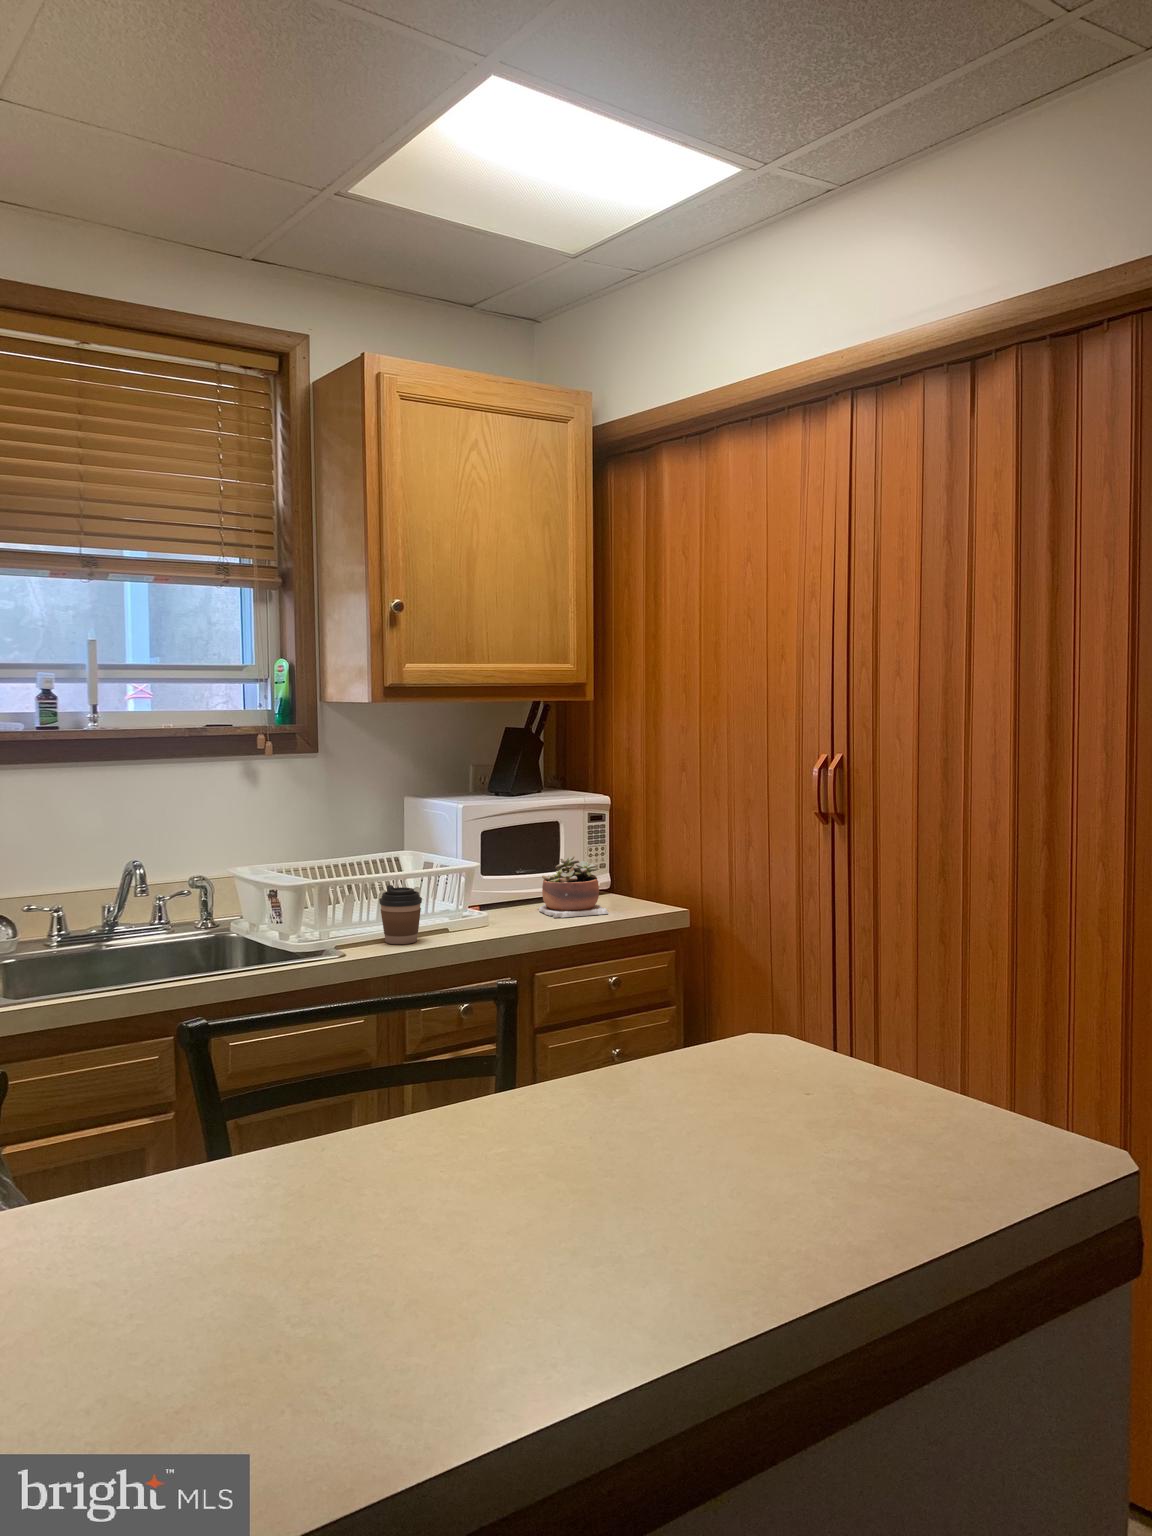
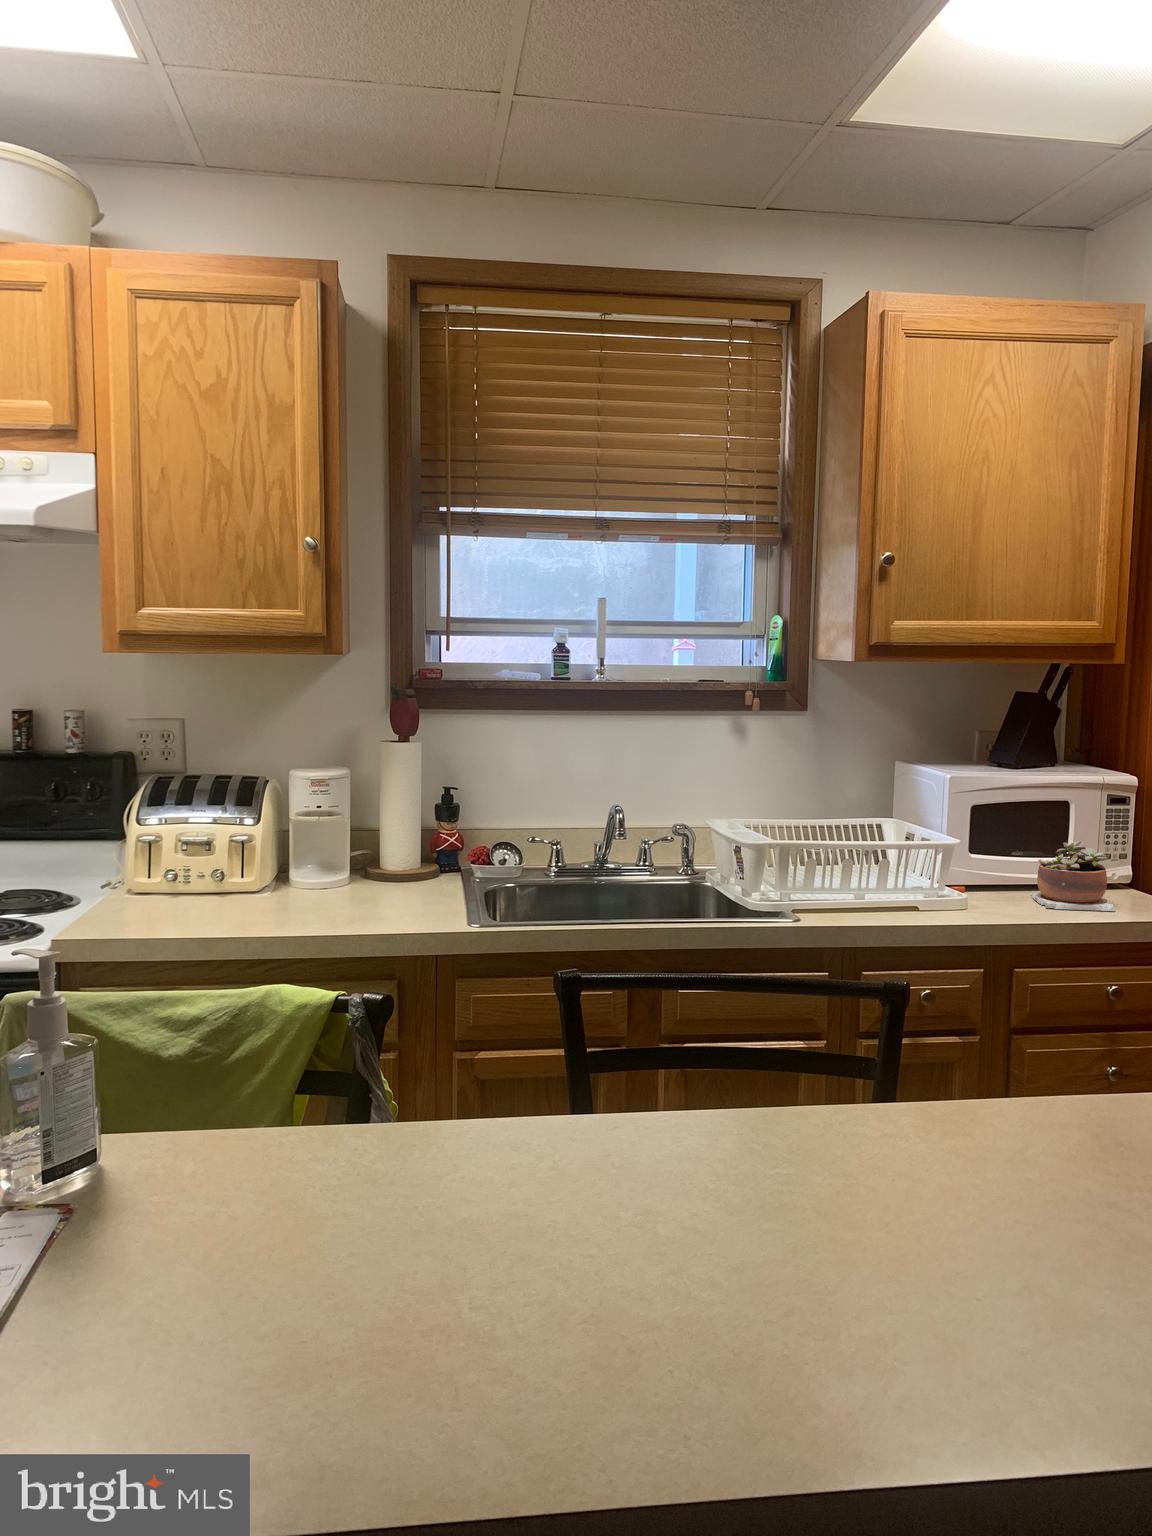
coffee cup: present [379,885,422,944] -> none [841,855,887,918]

